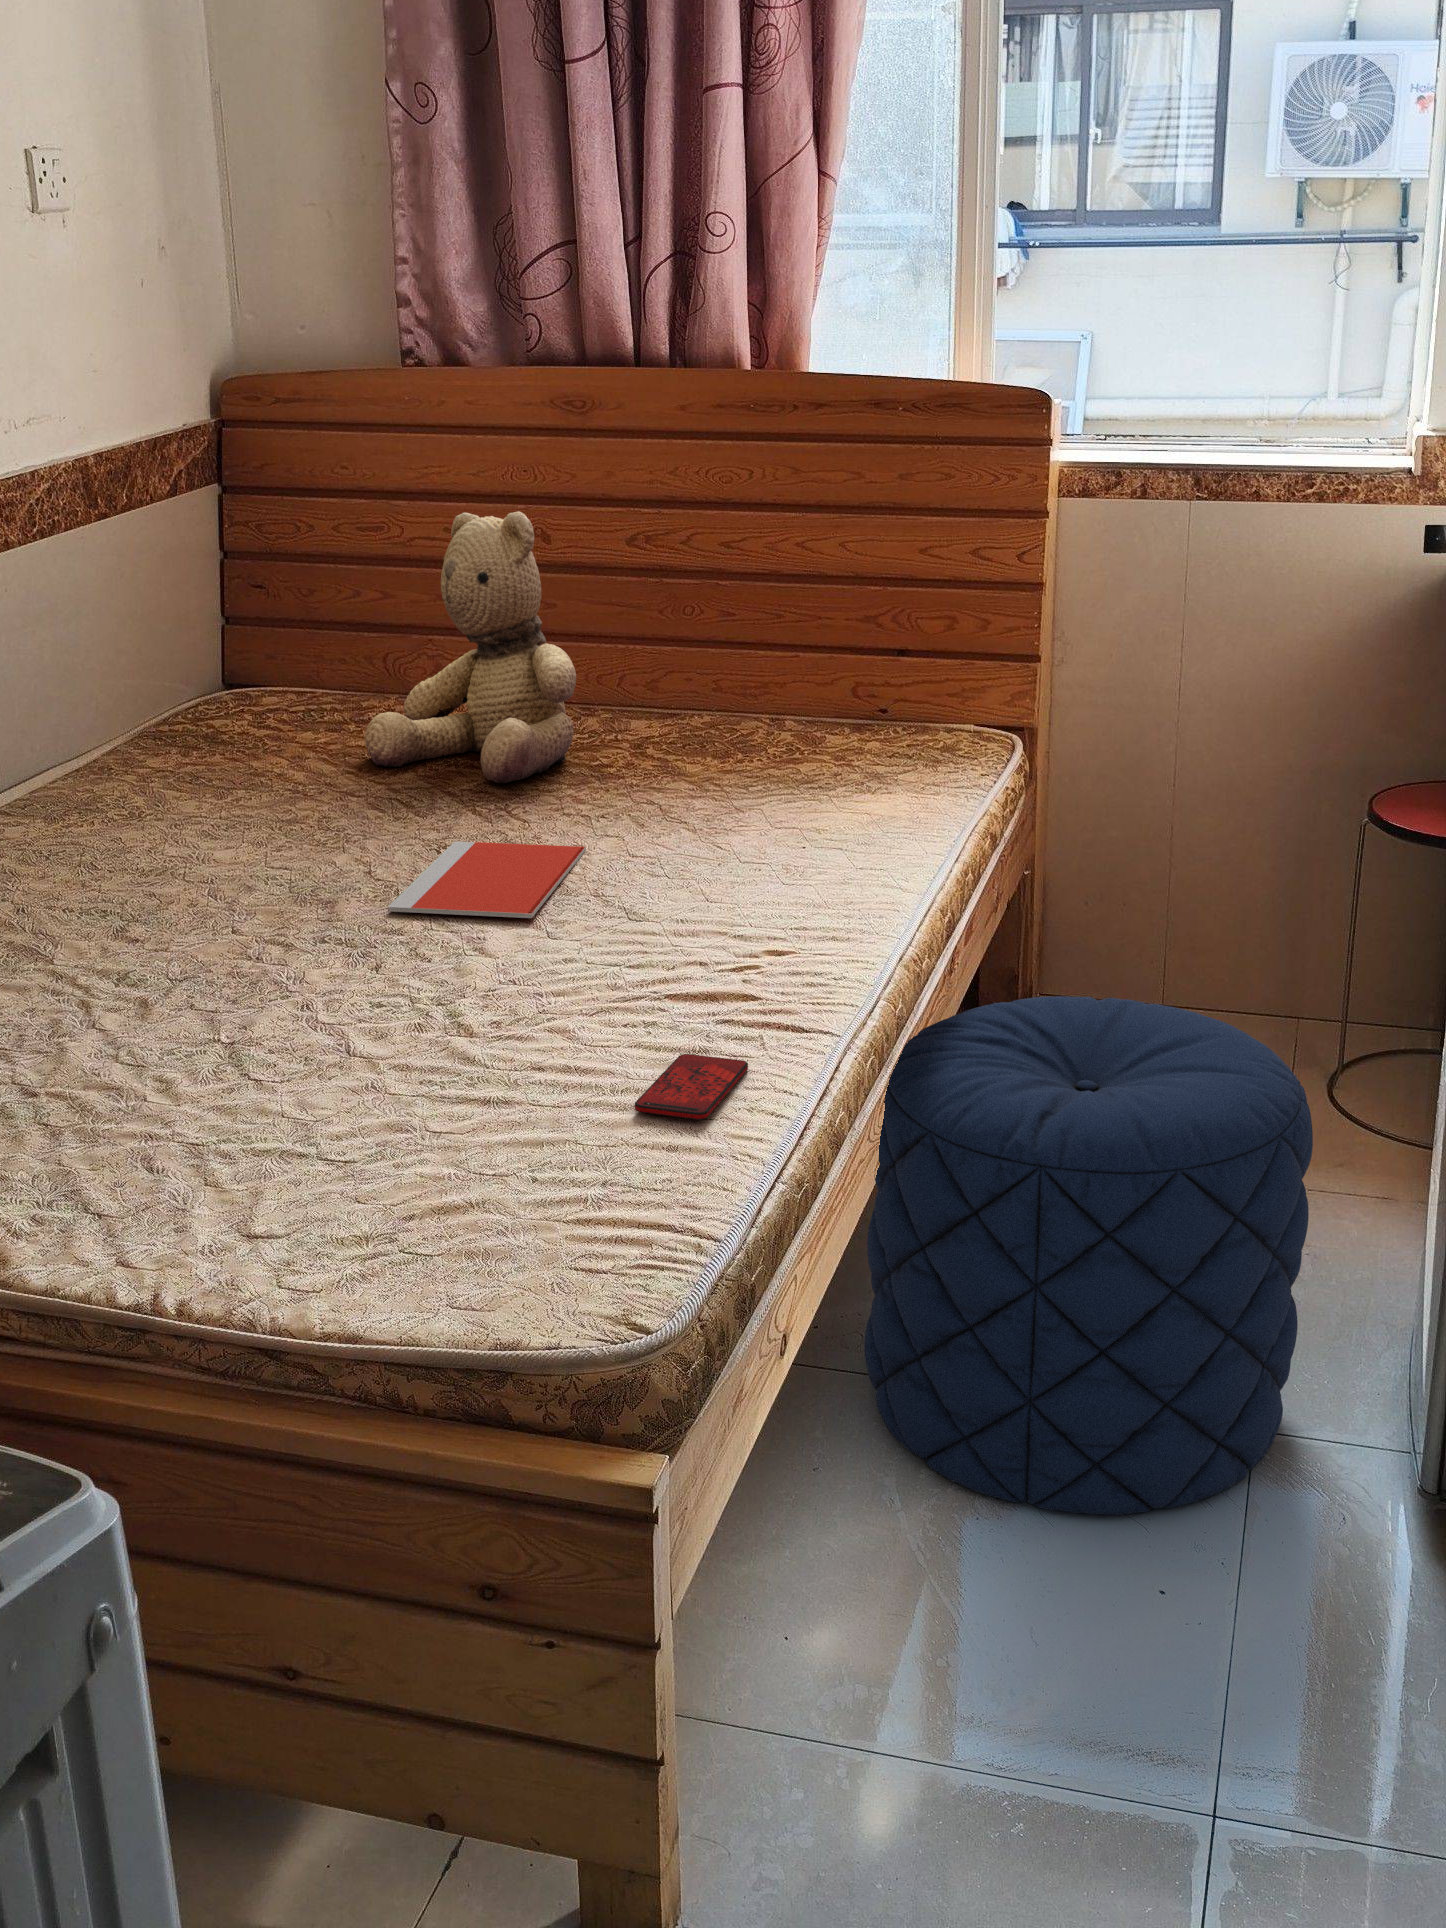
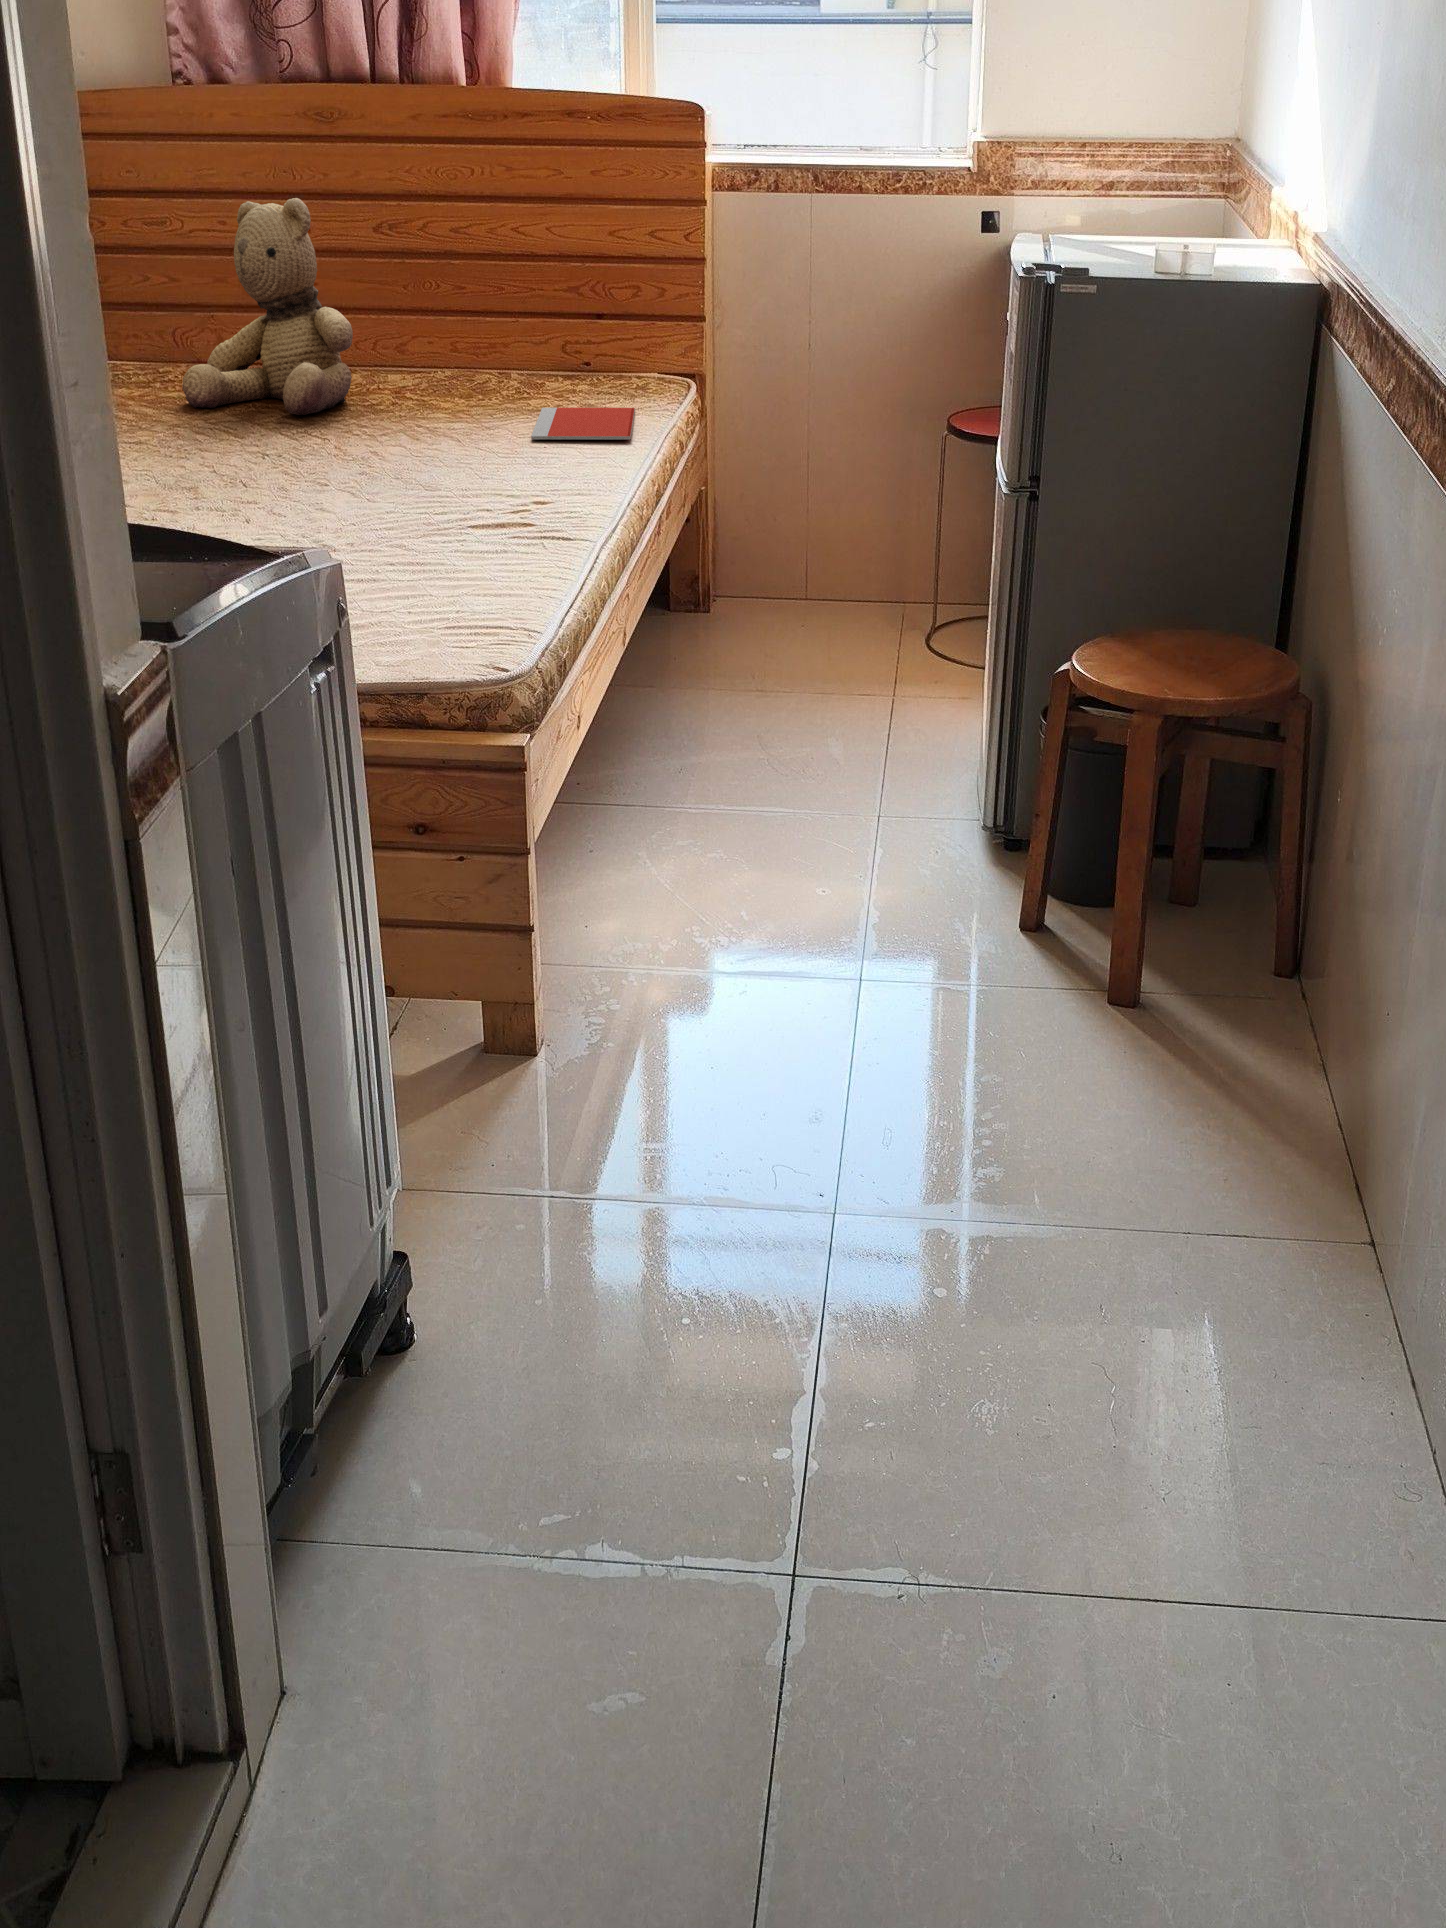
notebook: present [388,841,586,918] -> present [531,408,635,440]
pouf: present [864,996,1313,1515] -> none [617,531,910,860]
smartphone: present [635,1054,748,1120] -> none [467,551,538,580]

